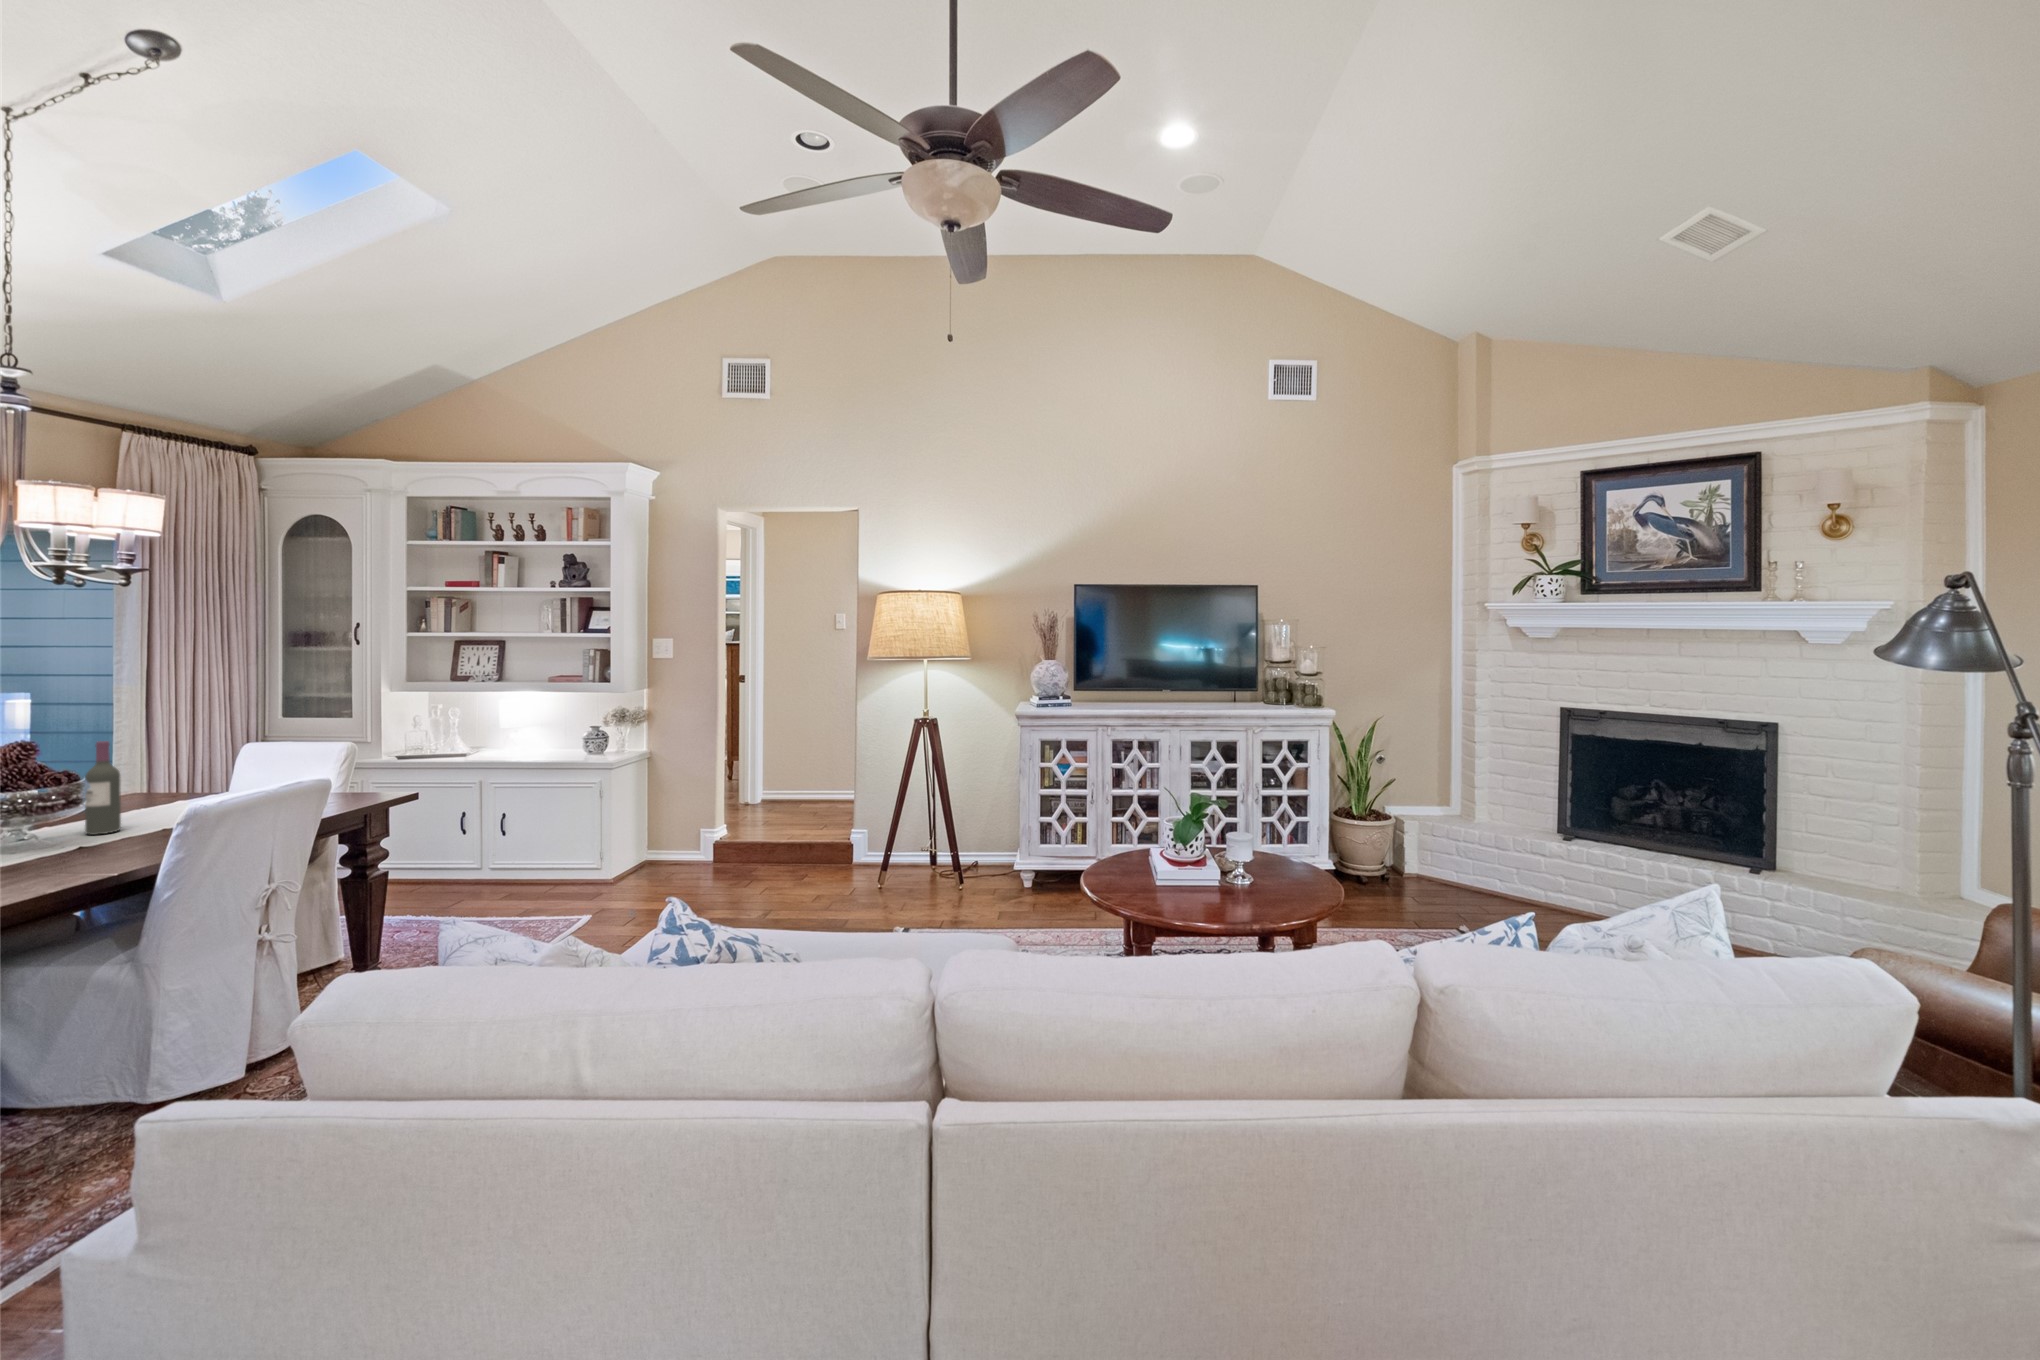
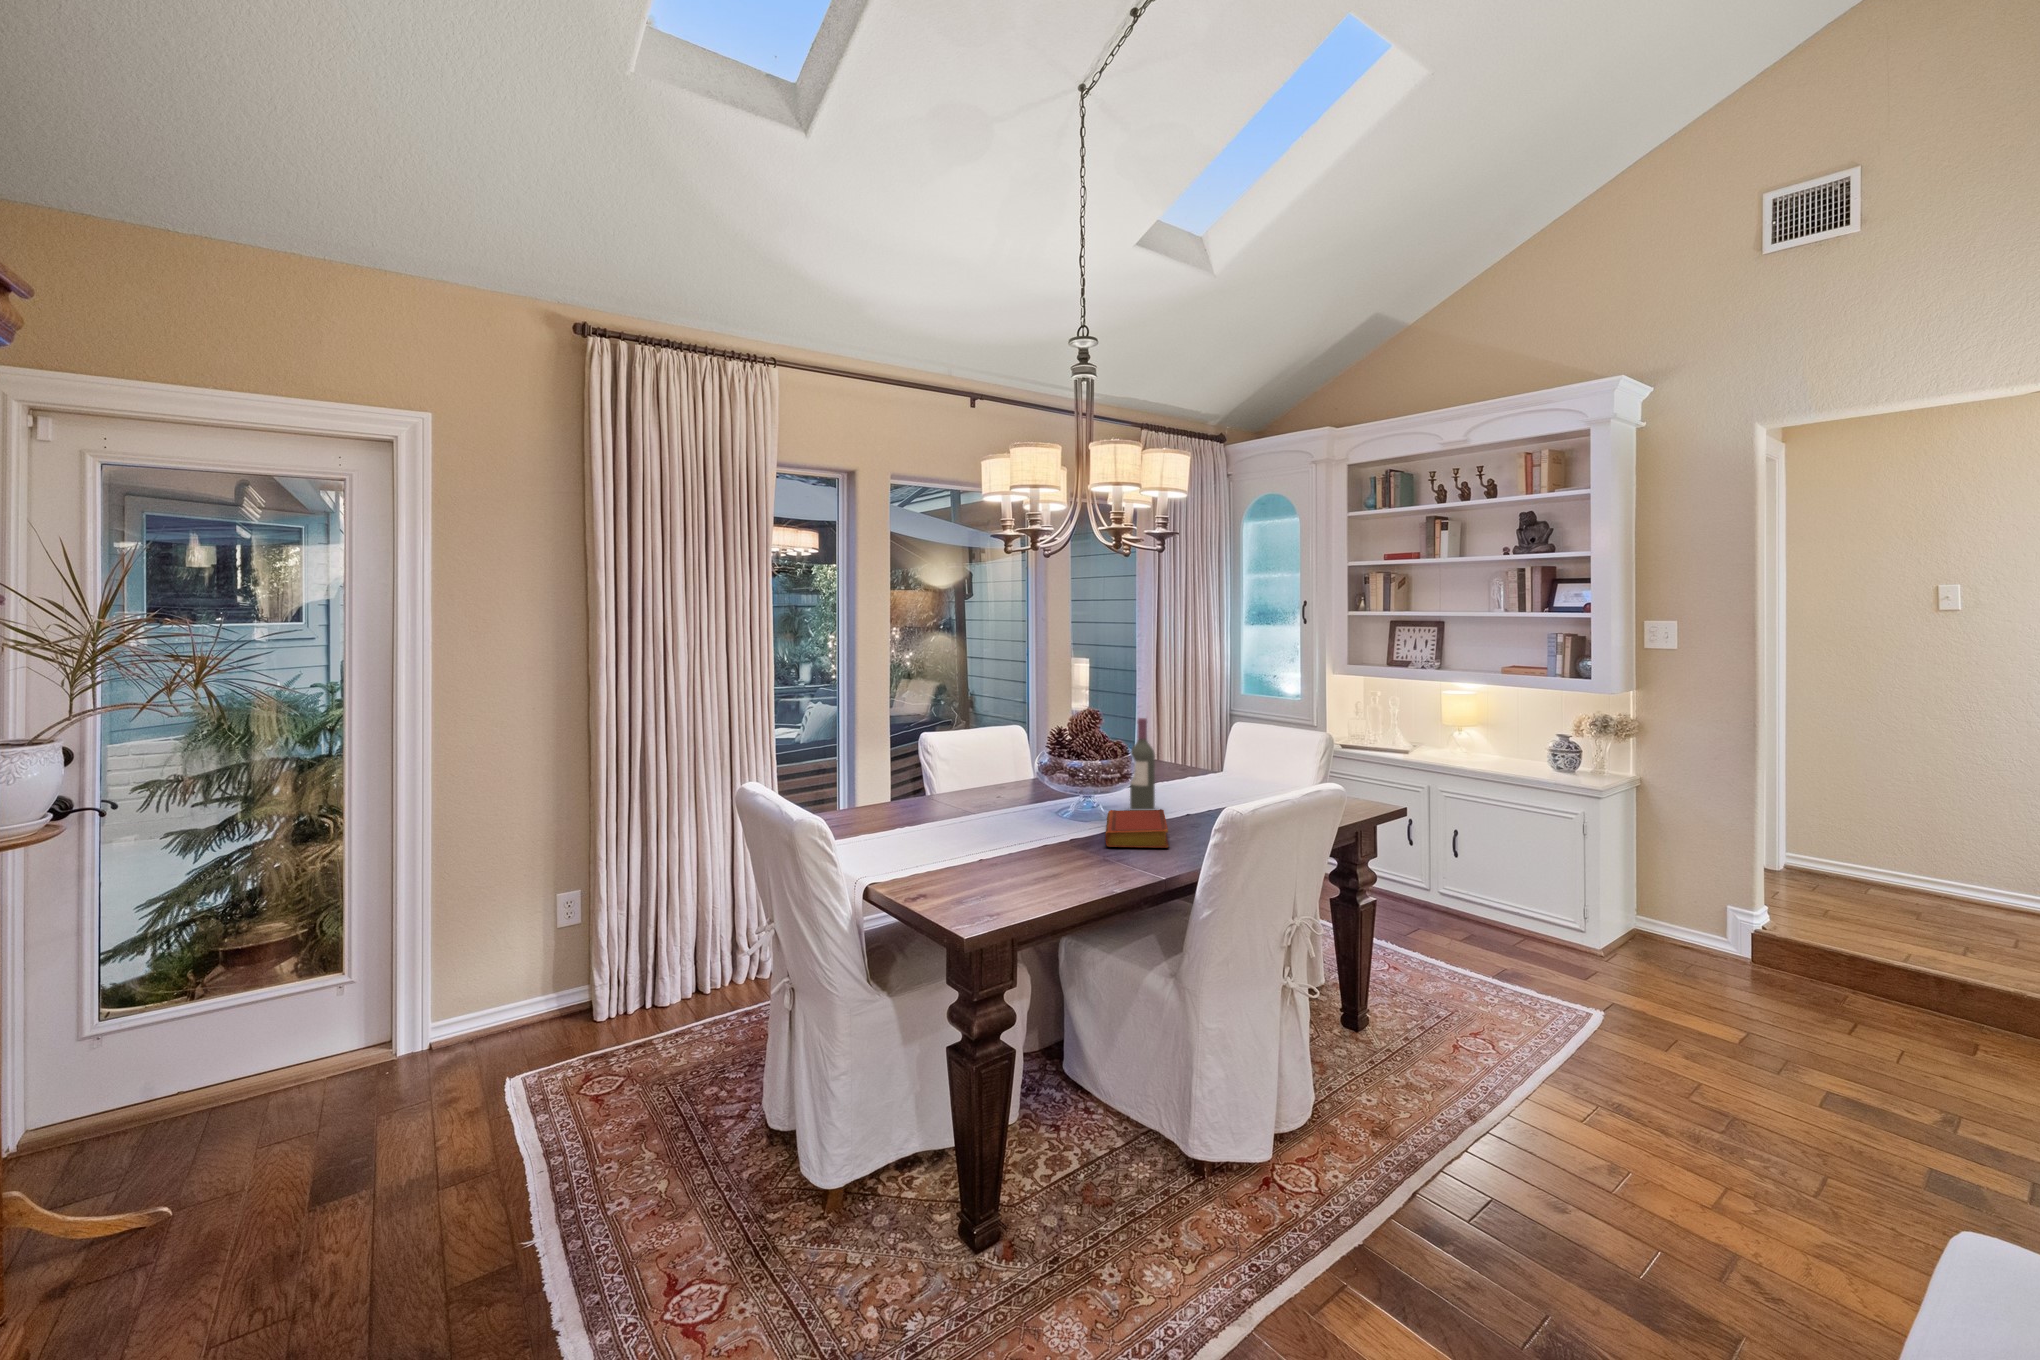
book: none [42,823,131,862] -> present [1105,809,1169,848]

